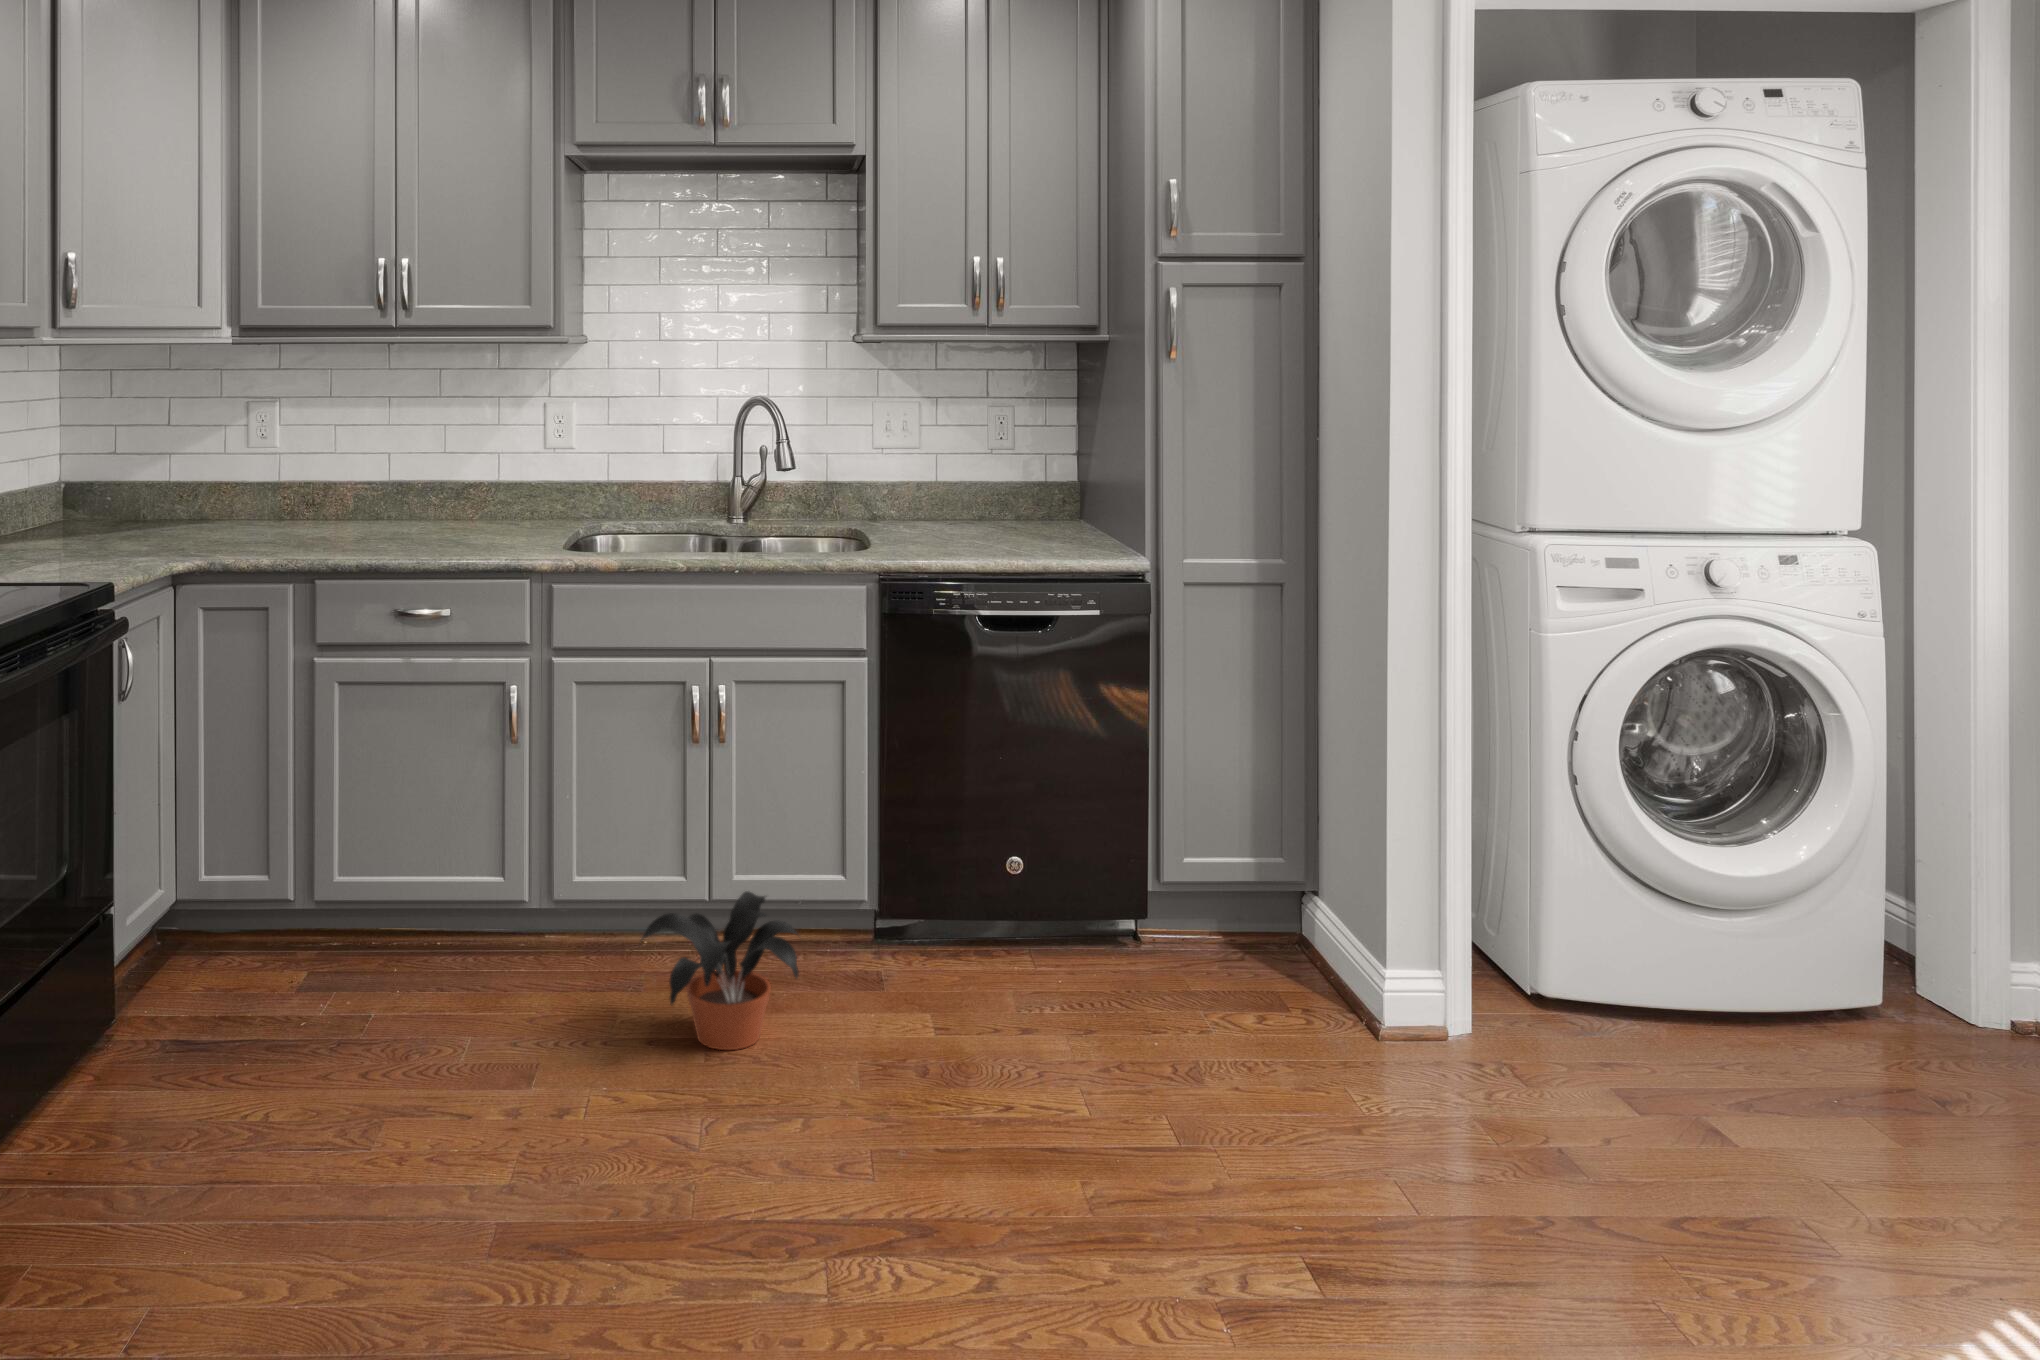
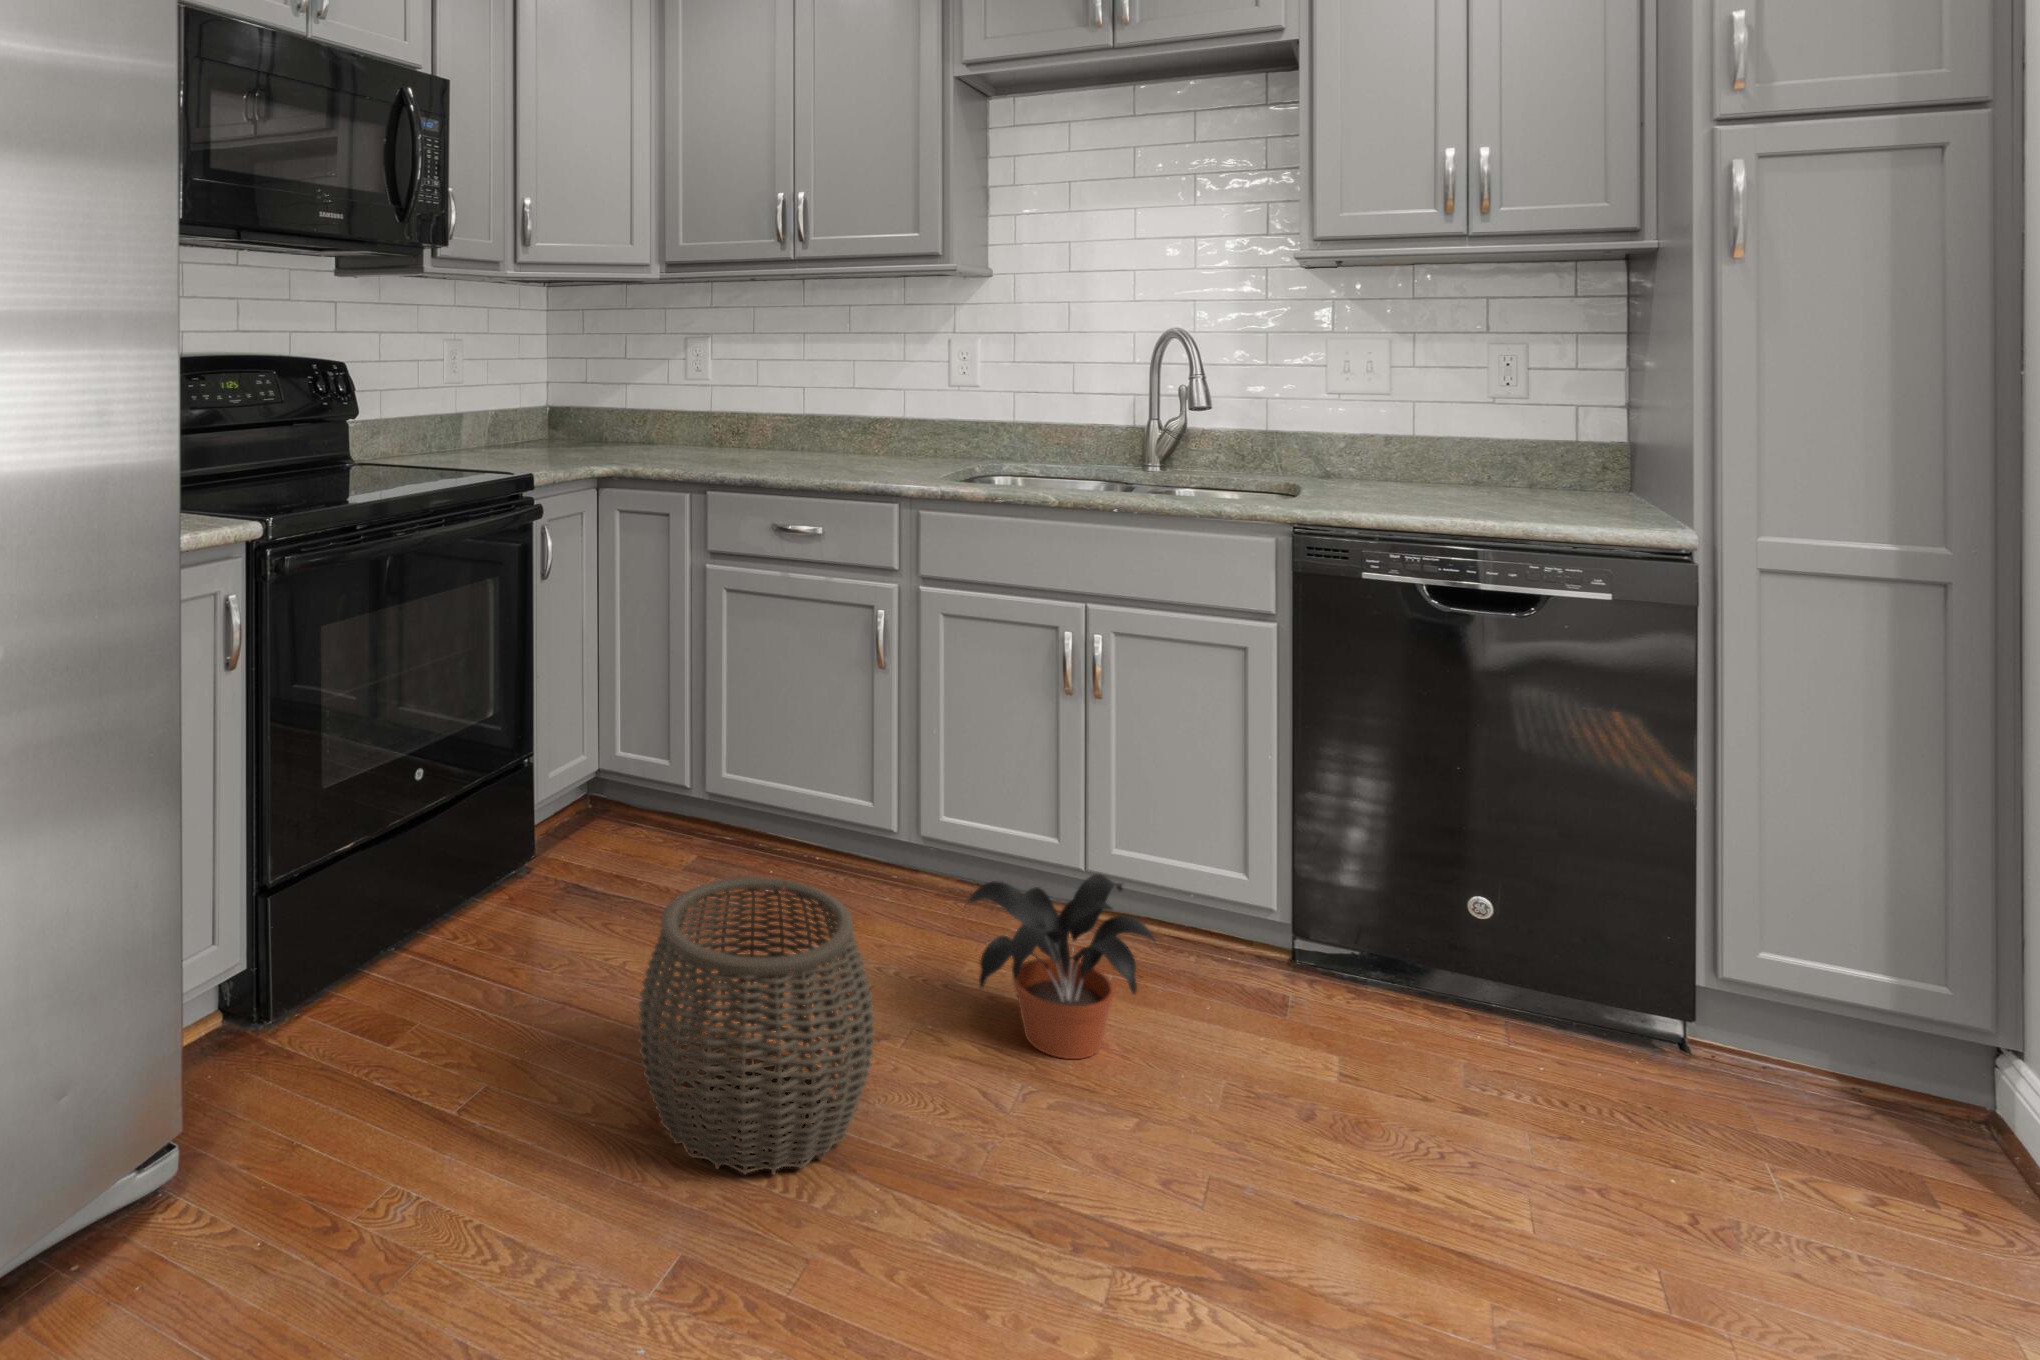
woven basket: none [396,943,612,1201] -> present [638,877,875,1174]

